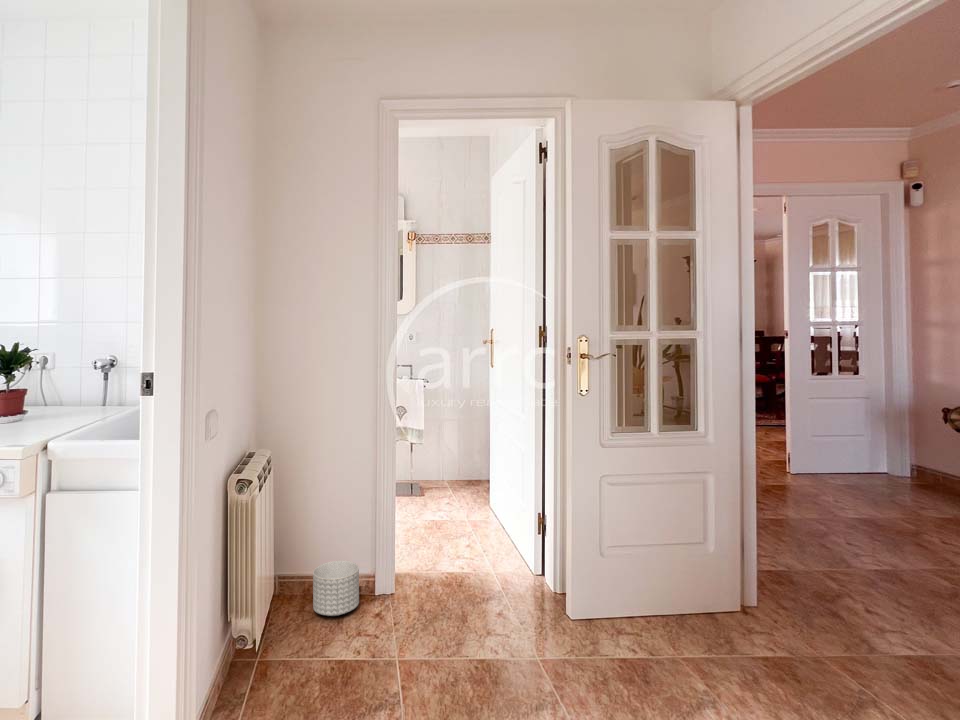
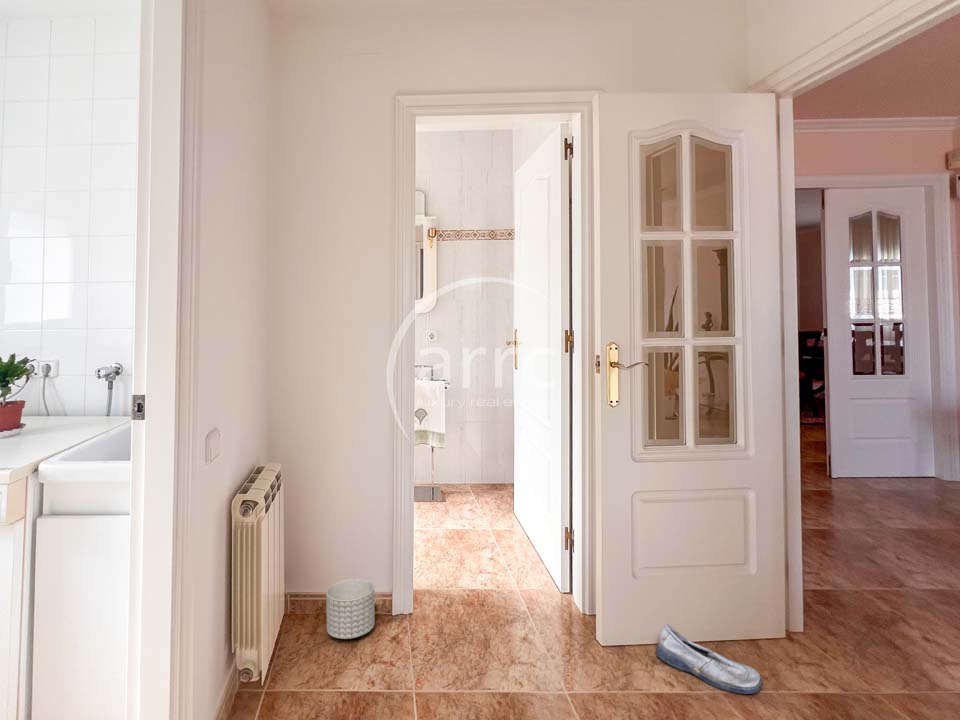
shoe: none [622,597,716,656] -> present [656,624,762,694]

